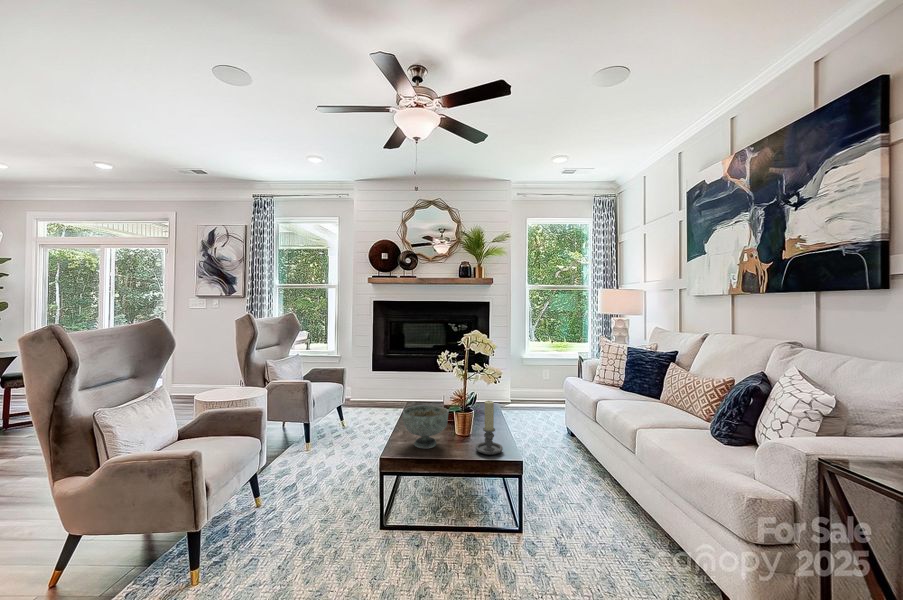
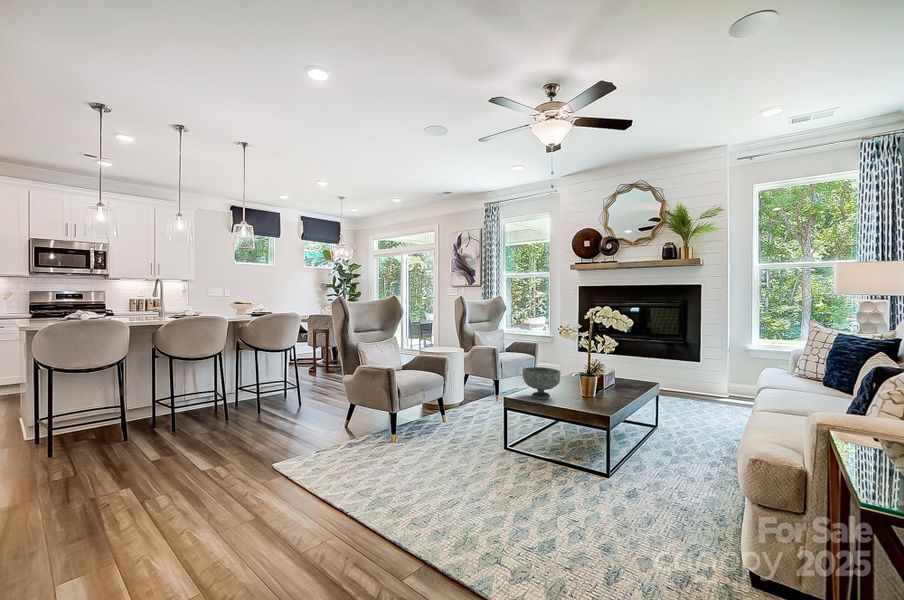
candle holder: present [476,401,503,455] -> none [572,366,596,411]

